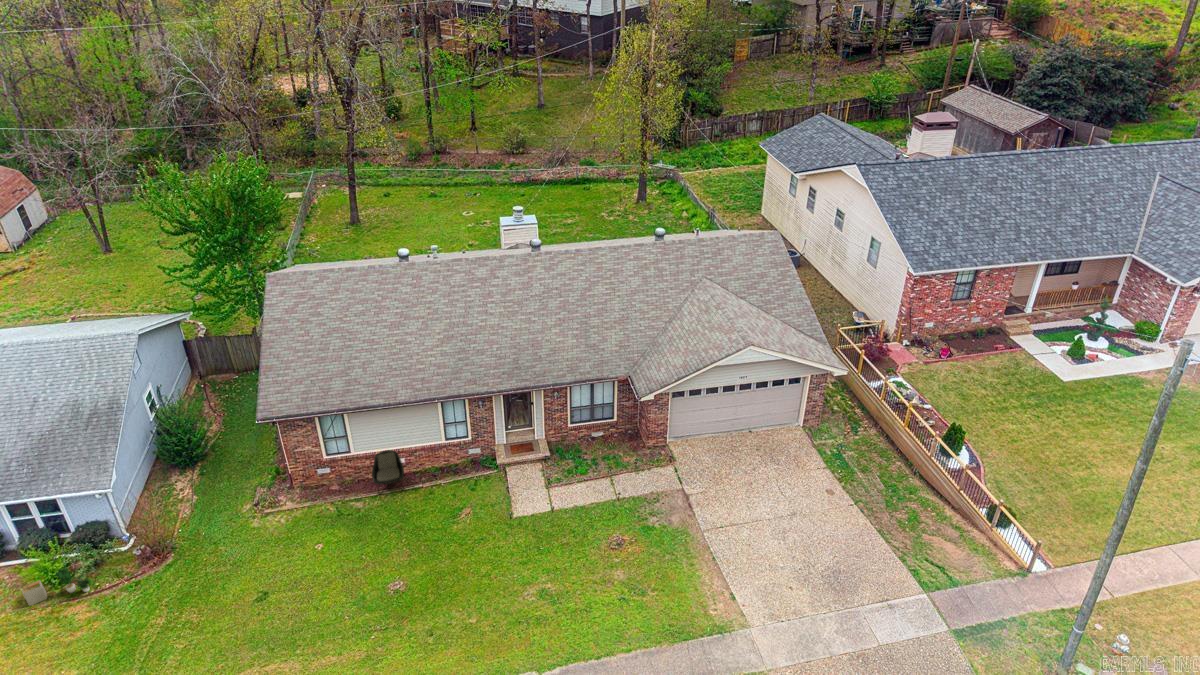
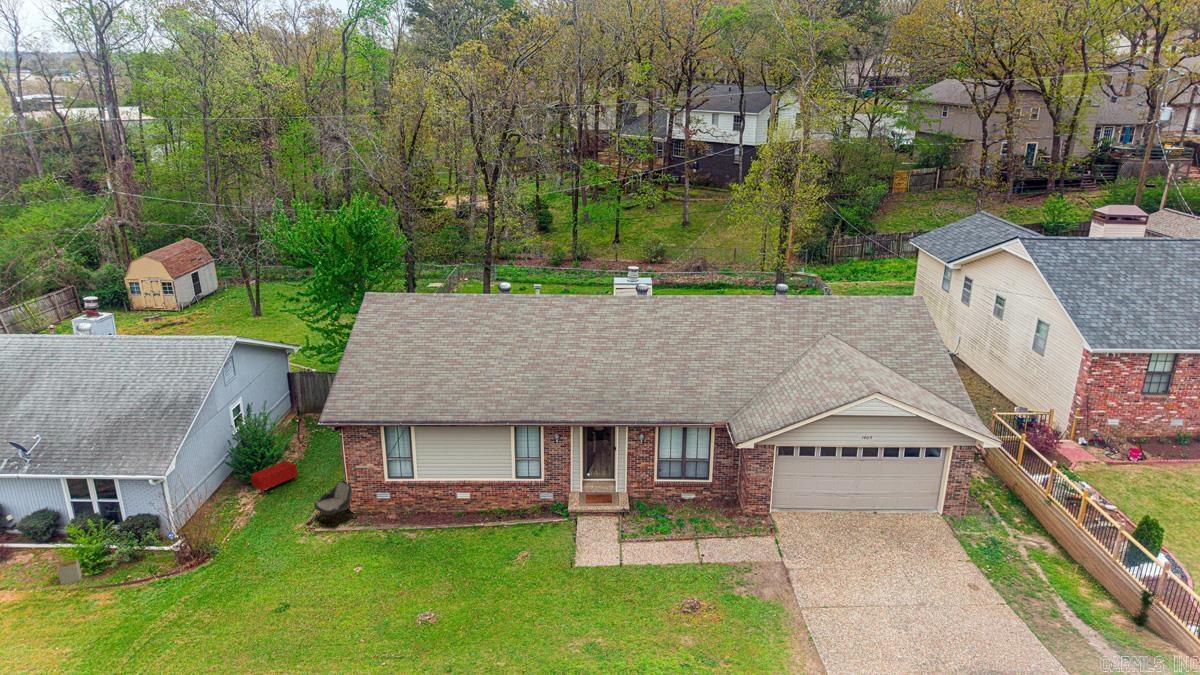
bench: none [182,440,228,479] -> present [251,461,298,495]
lounge chair: present [372,450,404,485] -> present [314,480,352,527]
potted plant: present [56,568,90,593] -> present [1131,589,1159,632]

